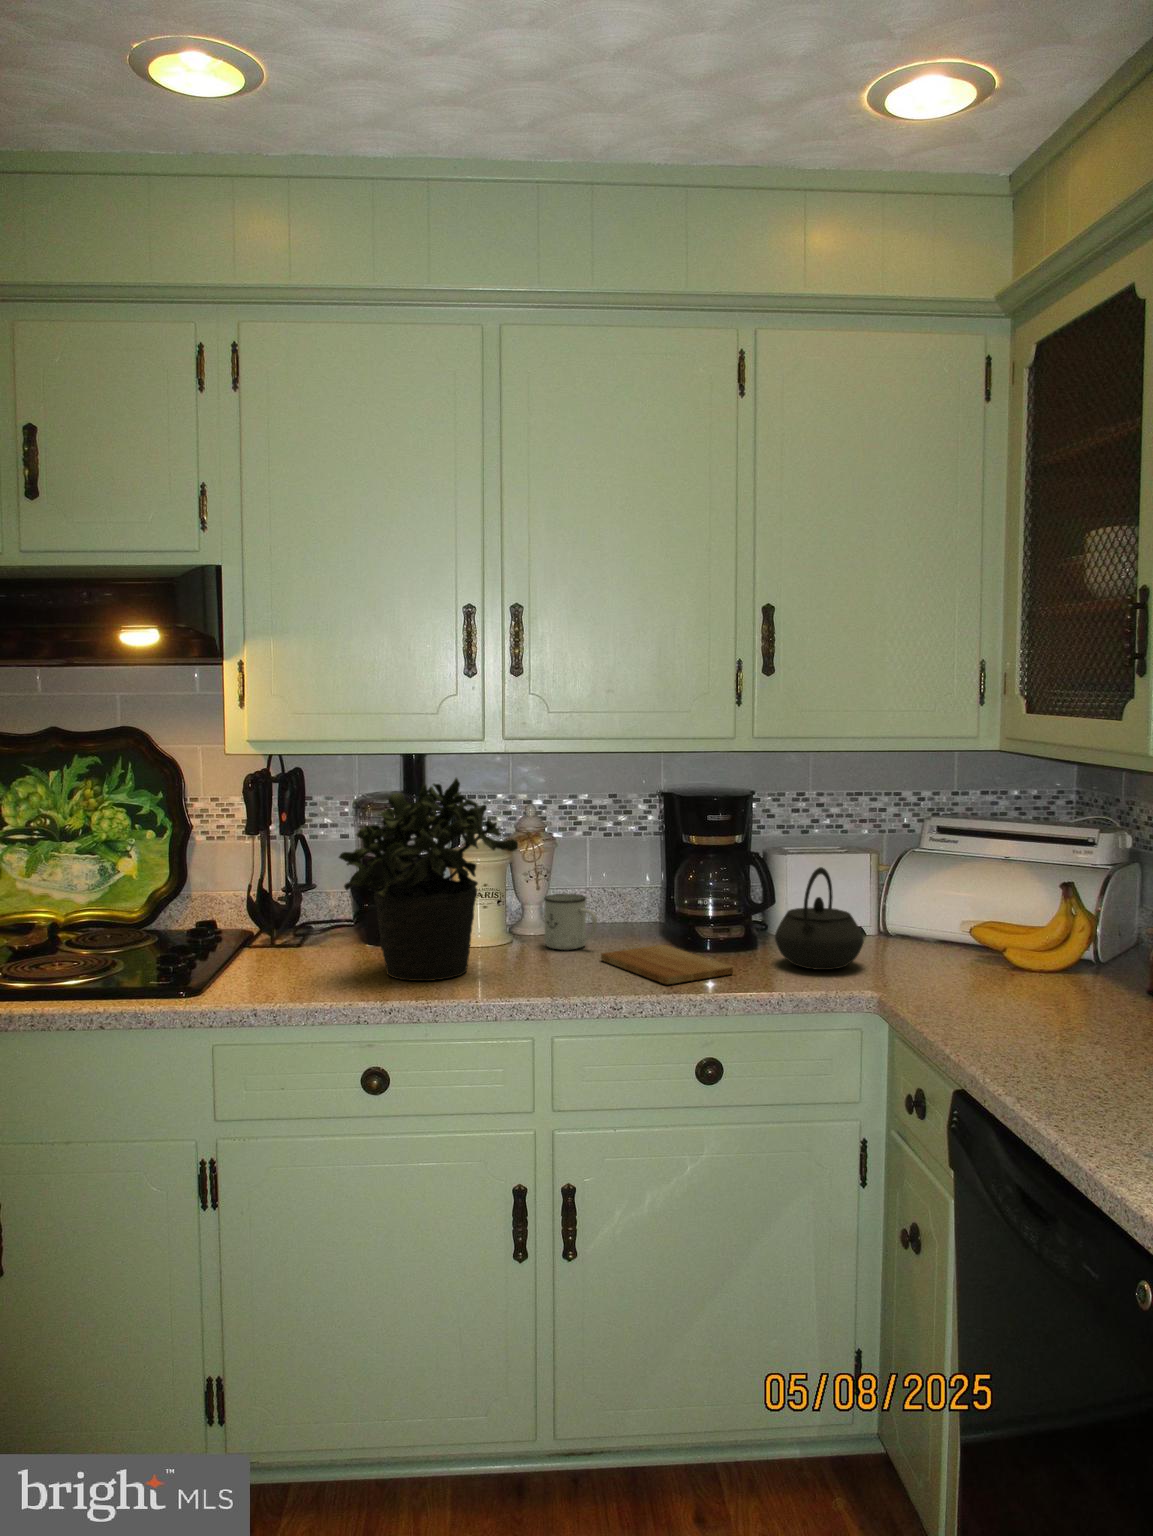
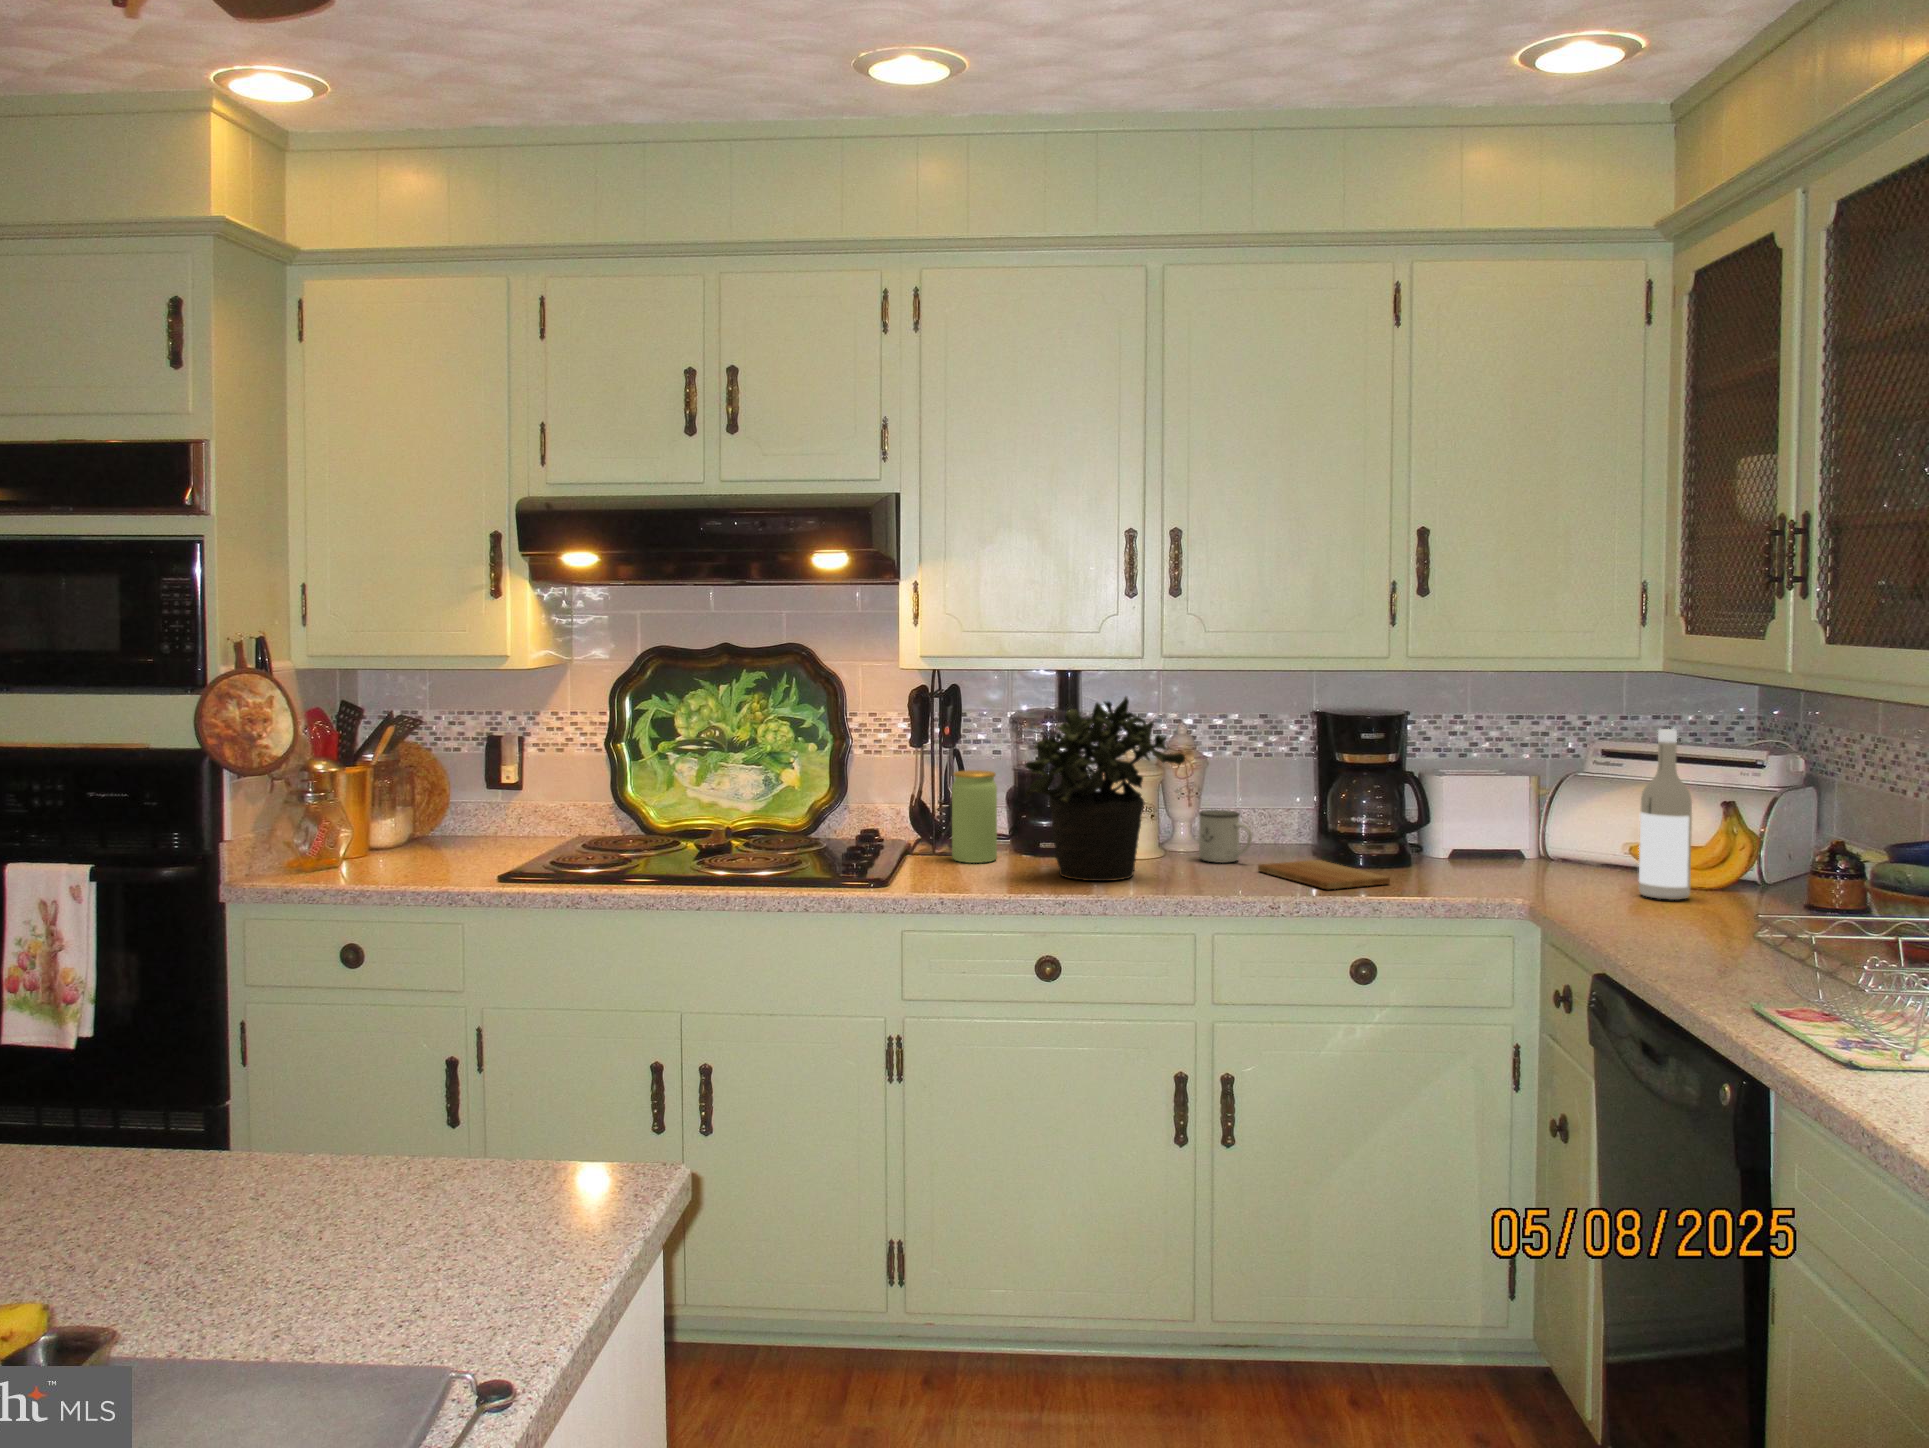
wine bottle: none [983,807,1036,986] -> present [1639,729,1692,900]
jar: none [281,858,332,958] -> present [952,770,997,863]
kettle: present [775,867,864,970] -> none [1431,785,1520,883]

